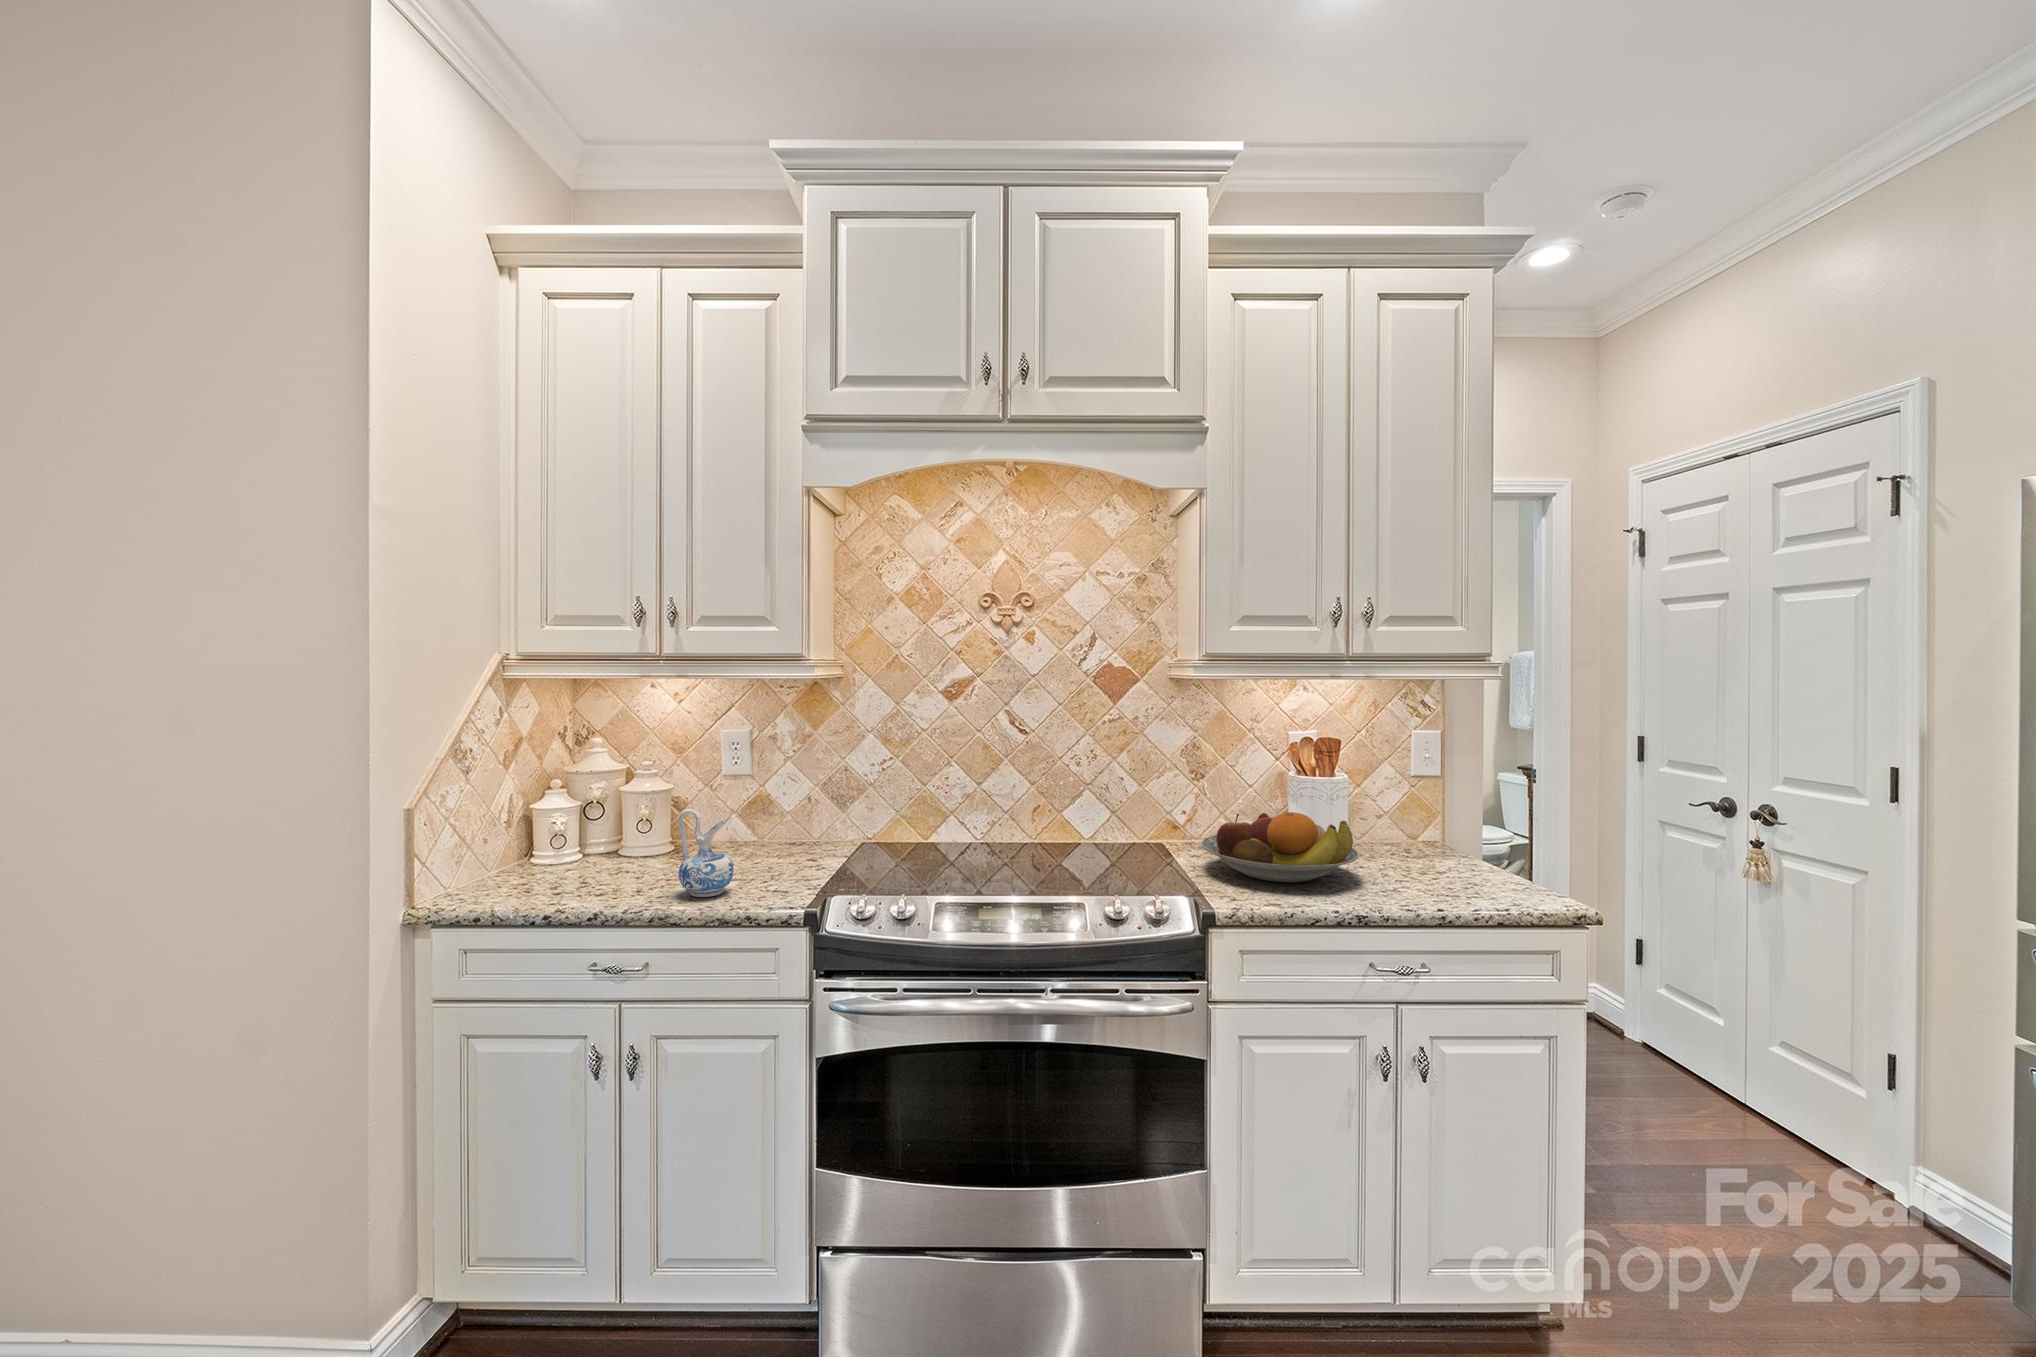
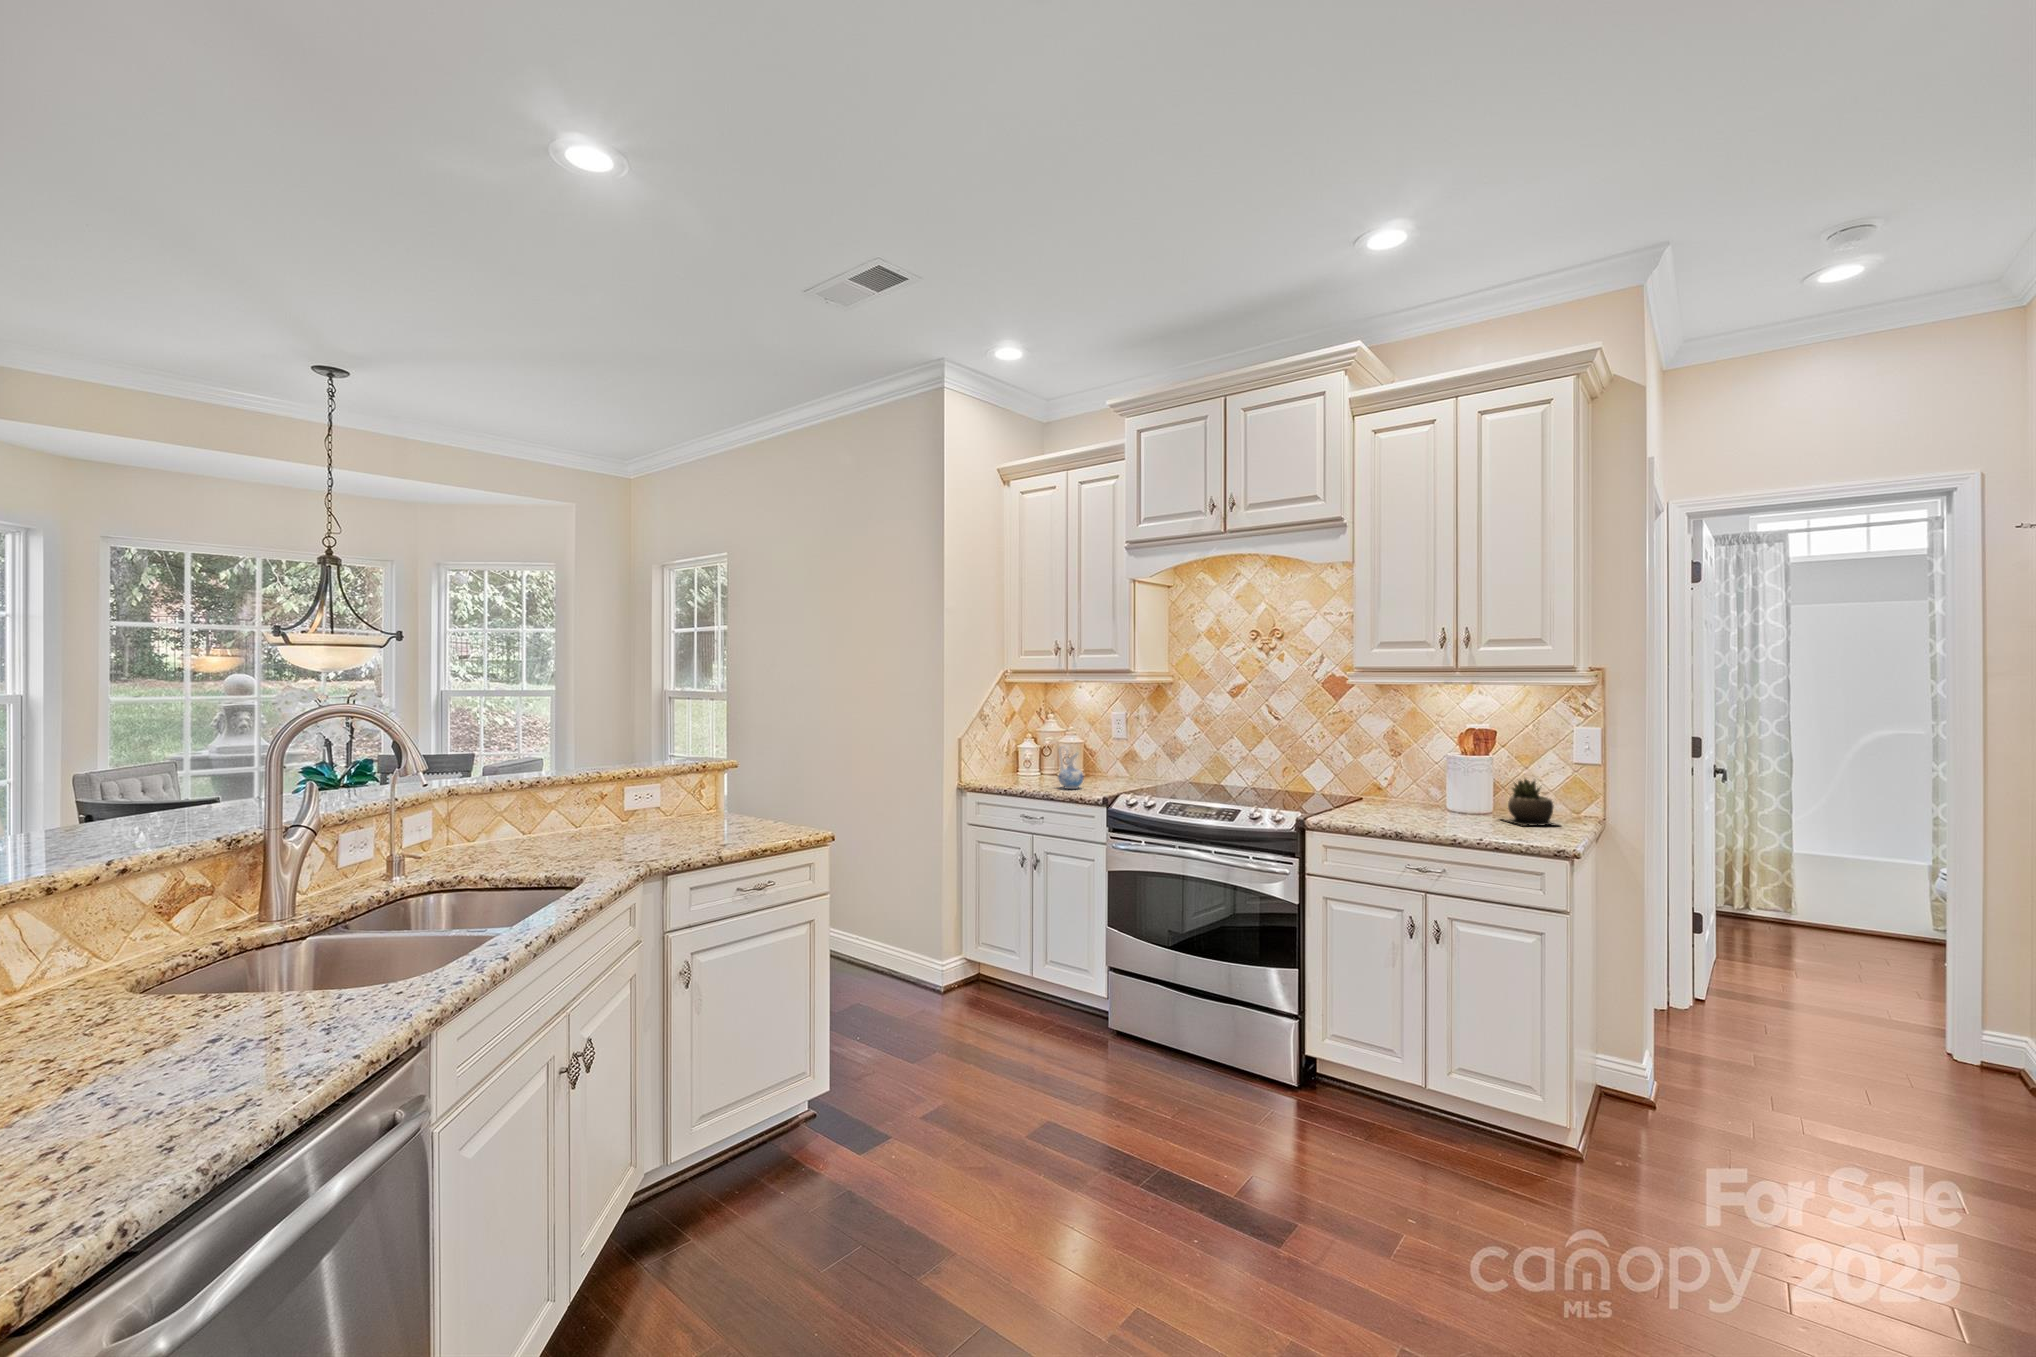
succulent plant: none [1371,801,1450,869] -> present [1503,779,1556,826]
fruit bowl: present [1201,812,1359,883] -> none [1344,774,1453,819]

